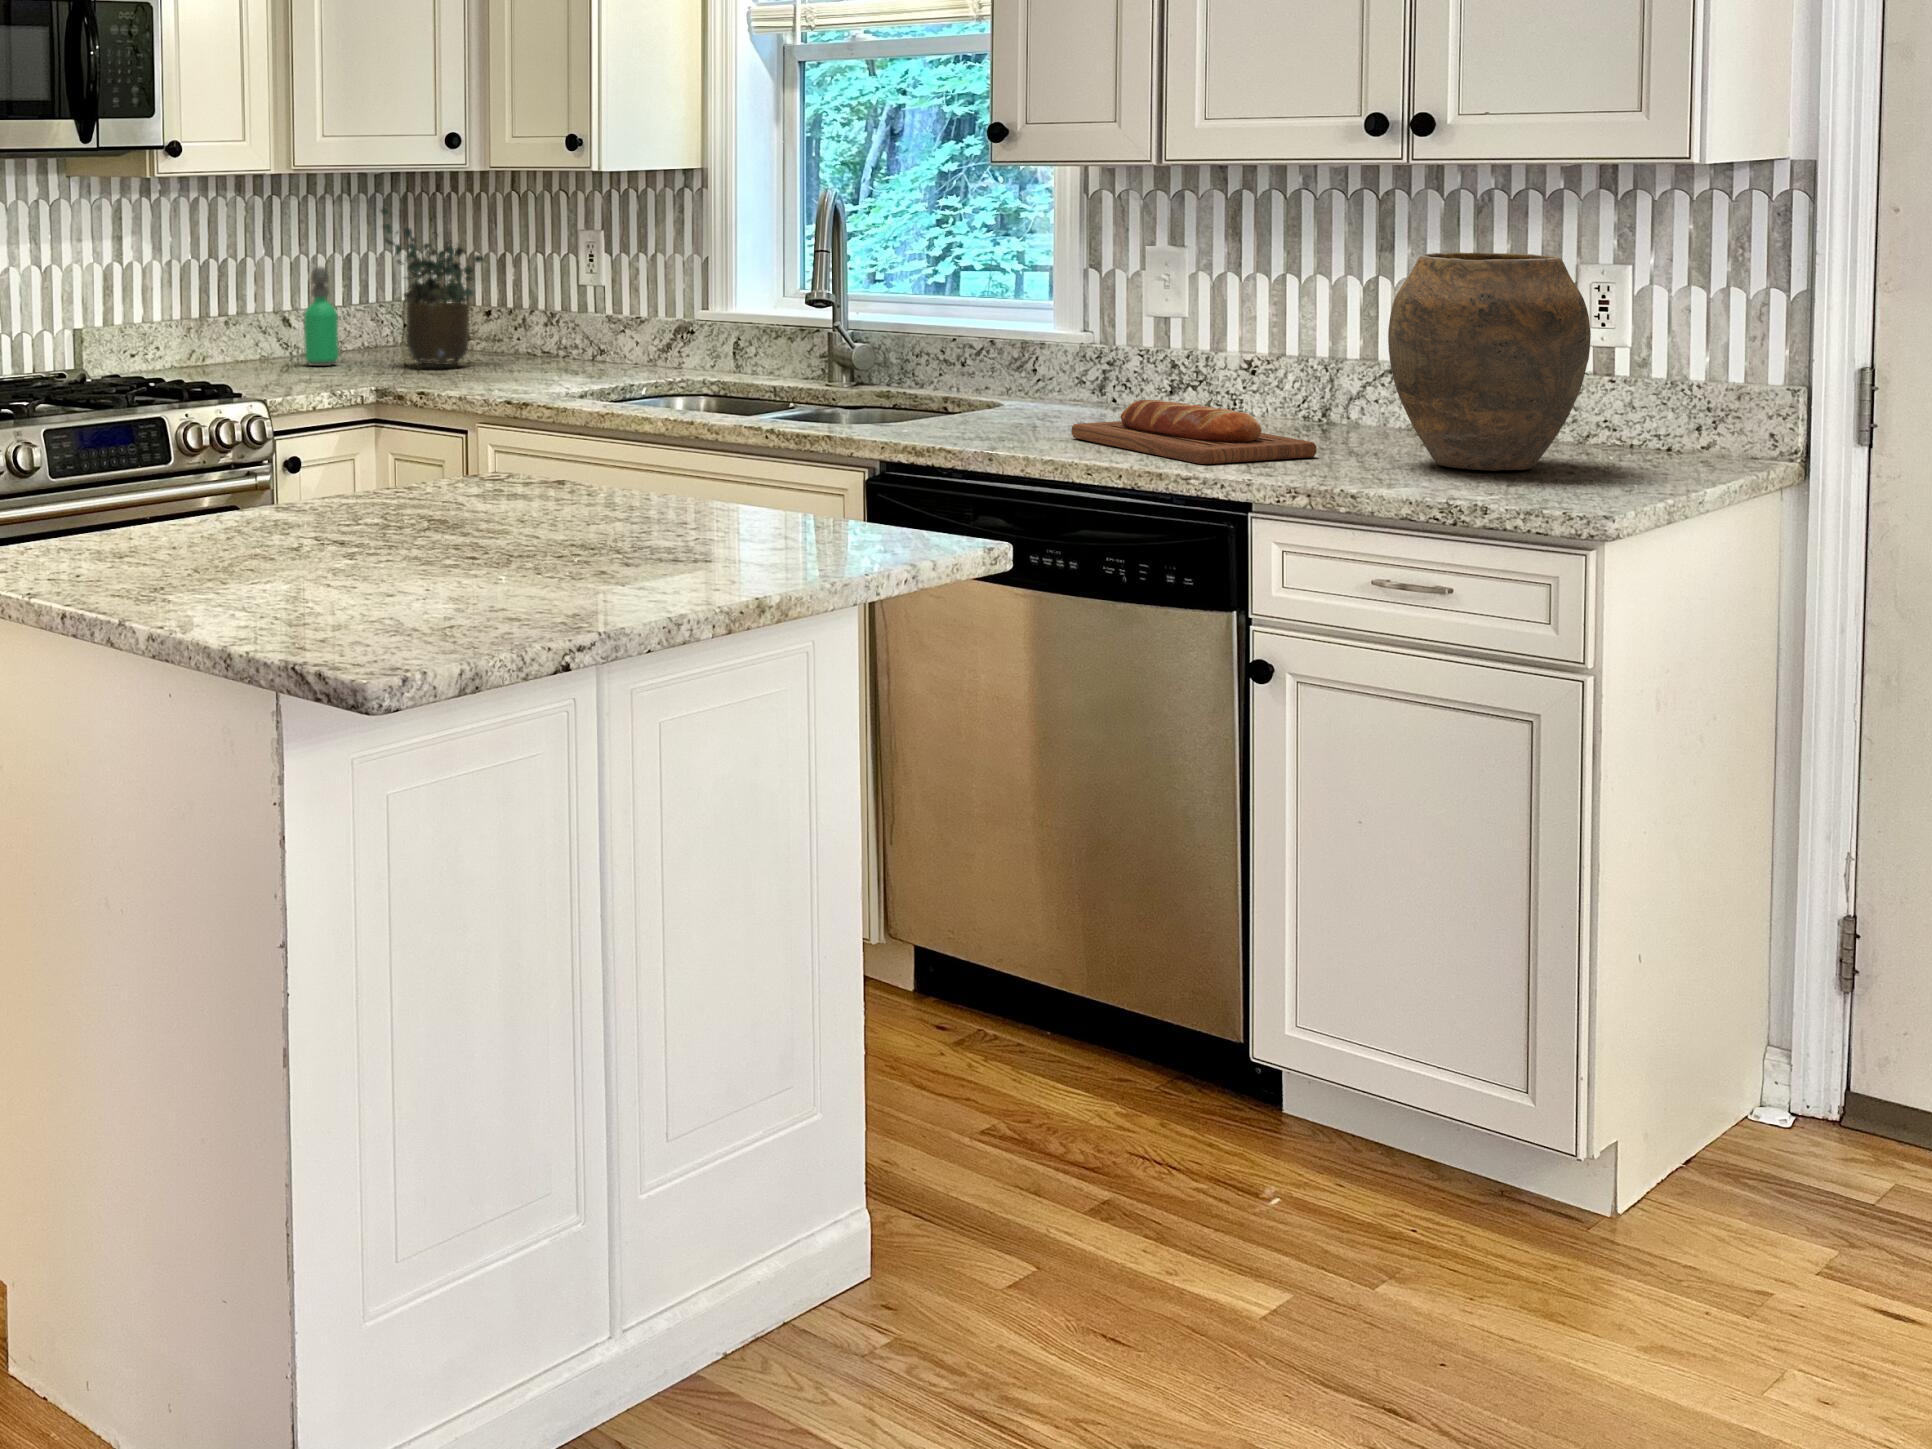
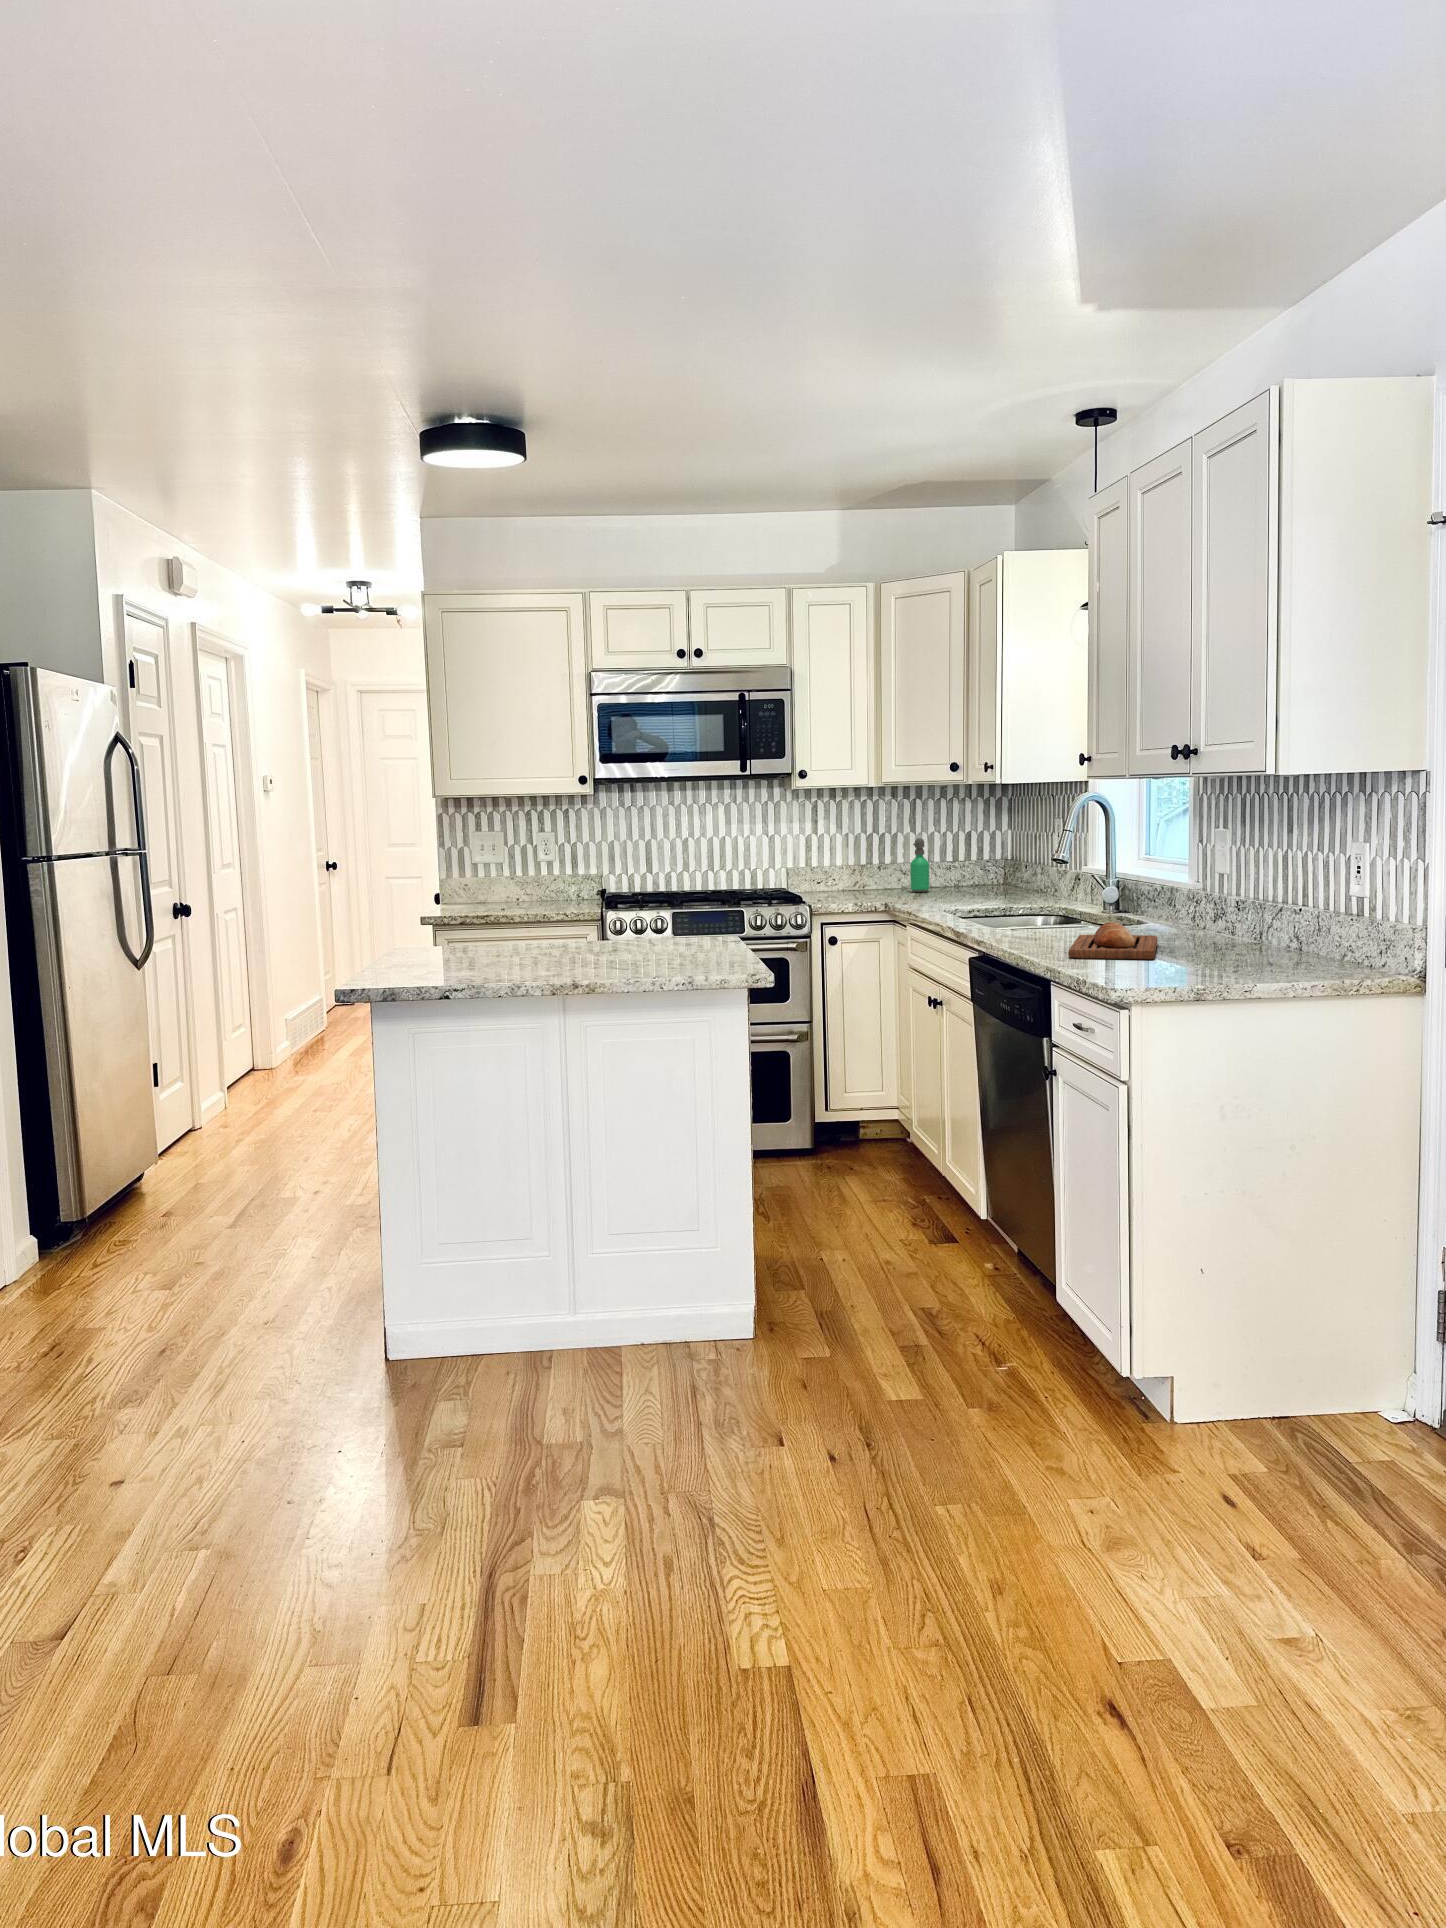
potted plant: present [381,208,483,365] -> none [945,806,994,894]
vase: present [1388,252,1591,471] -> none [1158,835,1283,973]

